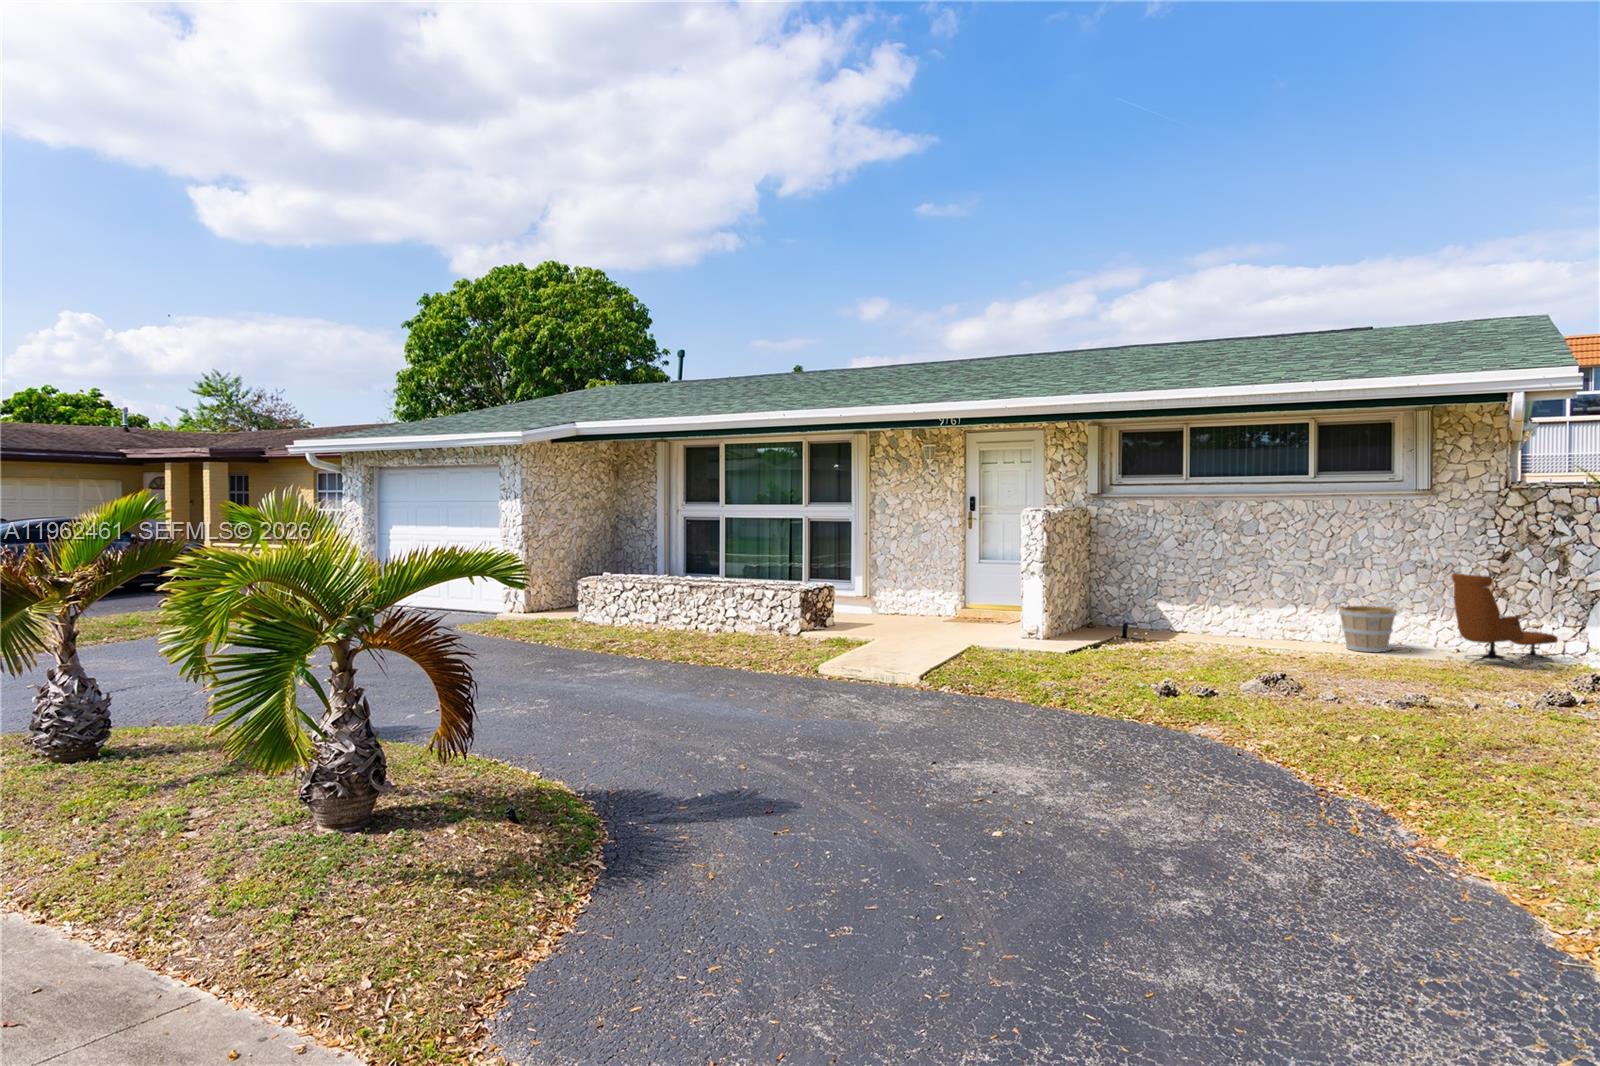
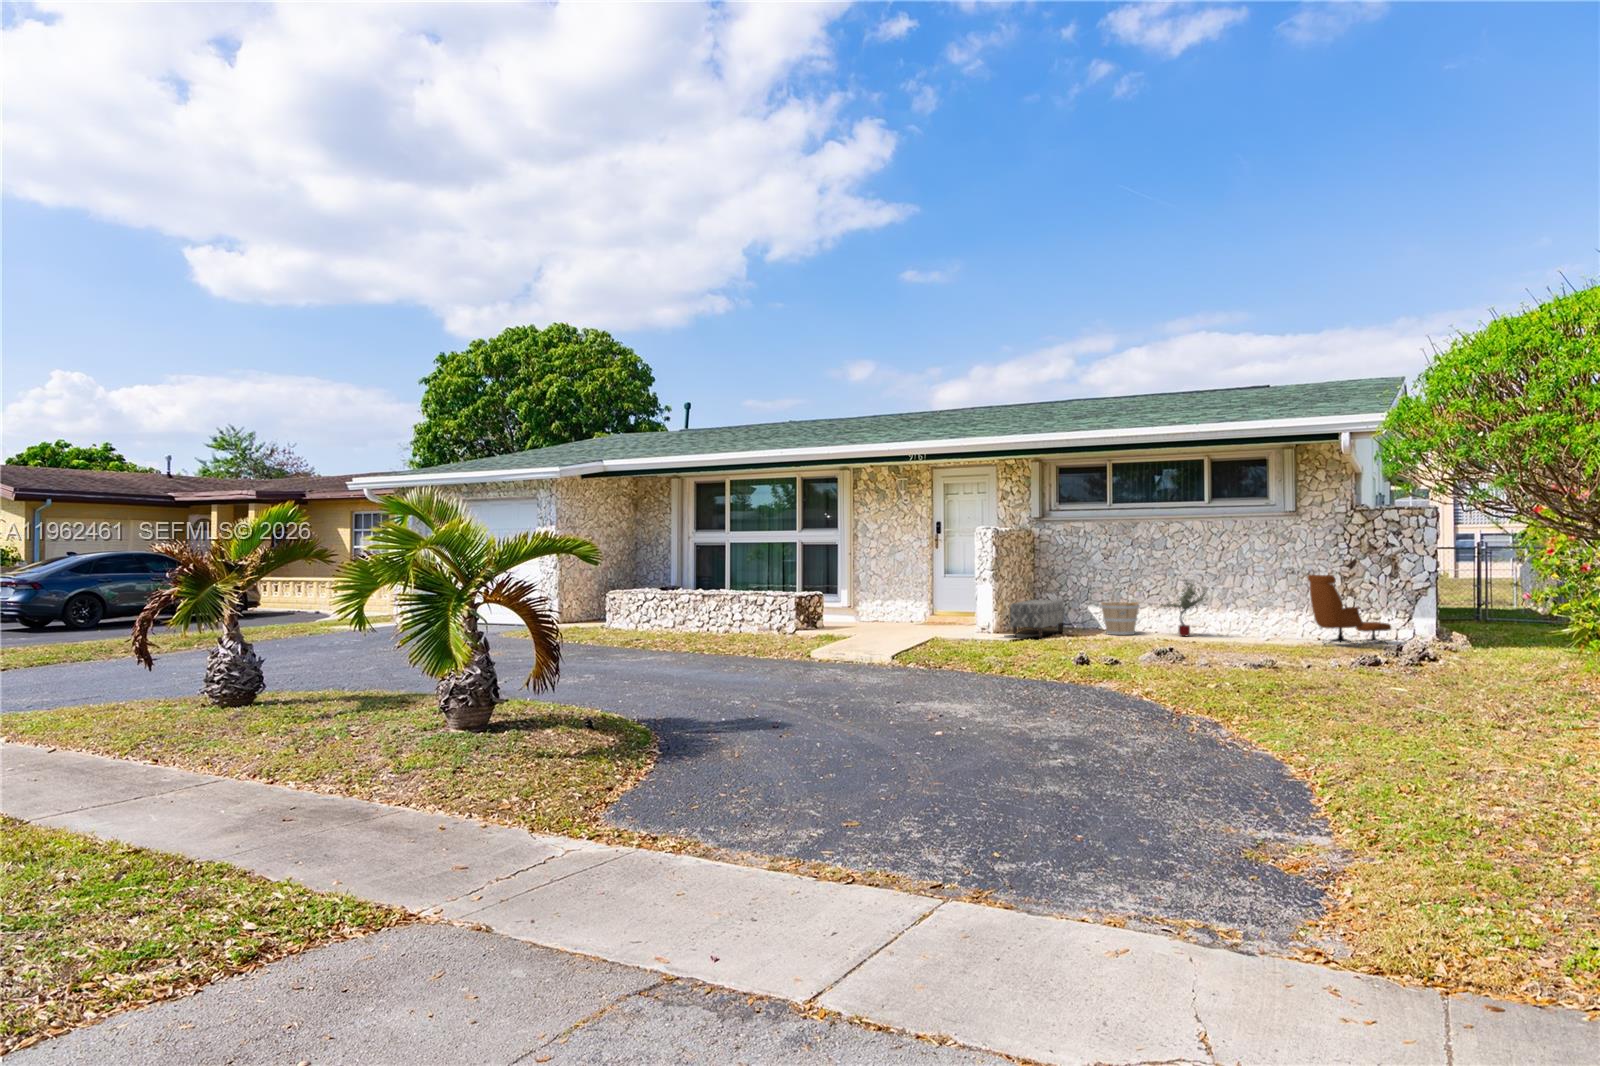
potted tree: none [1250,573,1315,644] -> present [1161,580,1207,636]
bench: none [1064,594,1128,647] -> present [1010,600,1064,638]
wooden bucket: present [1339,606,1396,652] -> present [1101,602,1140,635]

